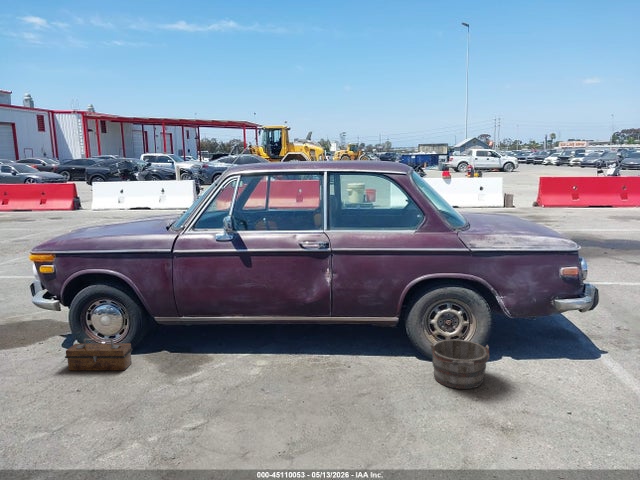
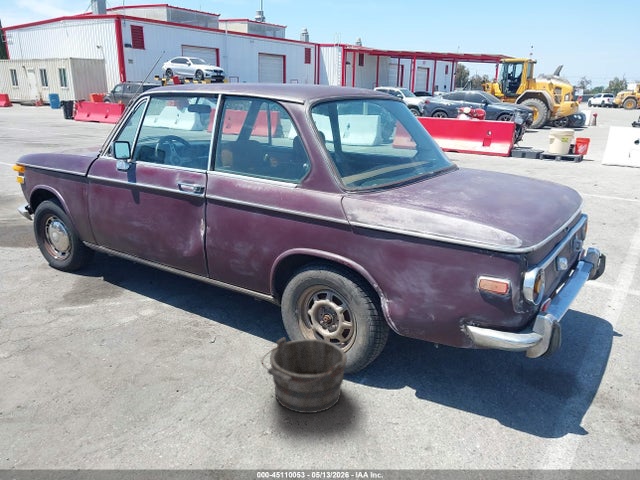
toolbox: present [65,339,133,371] -> none [23,249,73,286]

